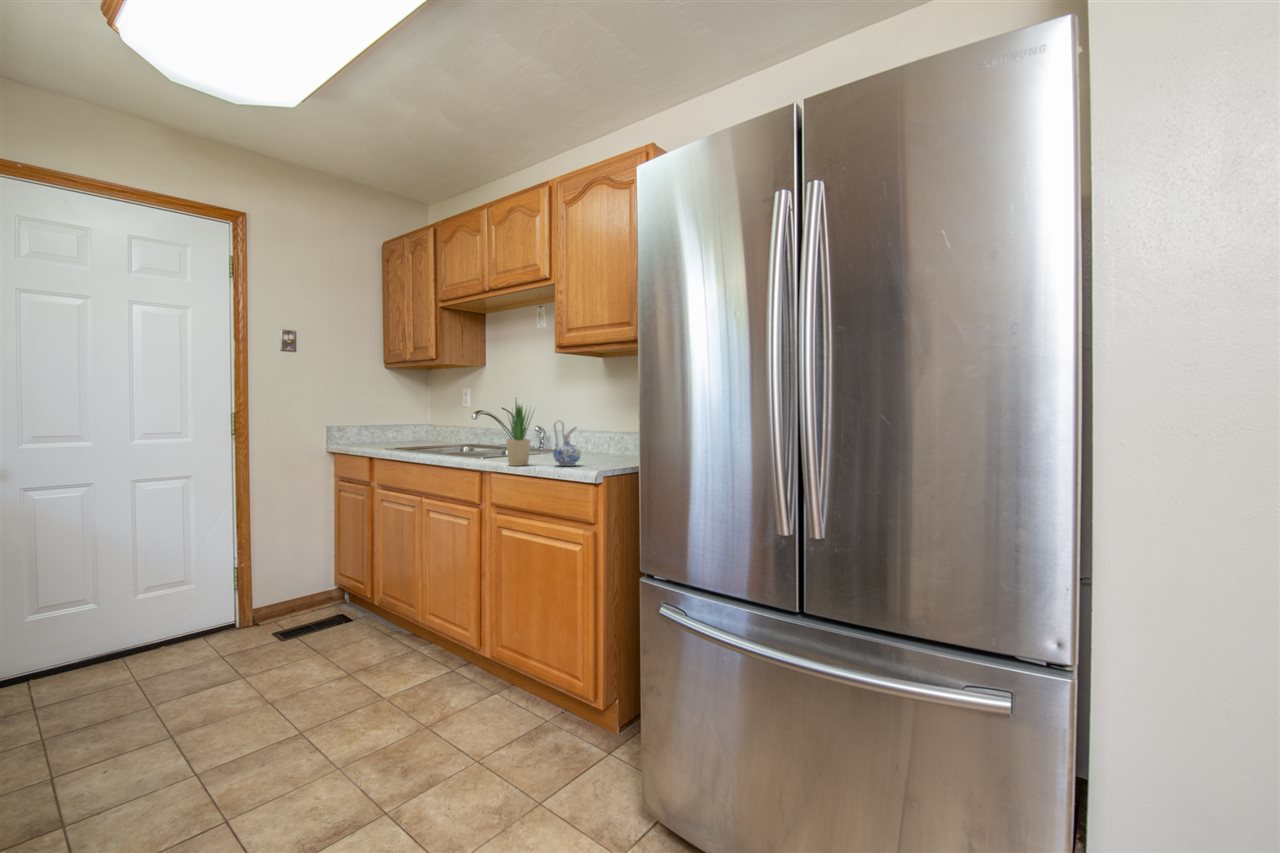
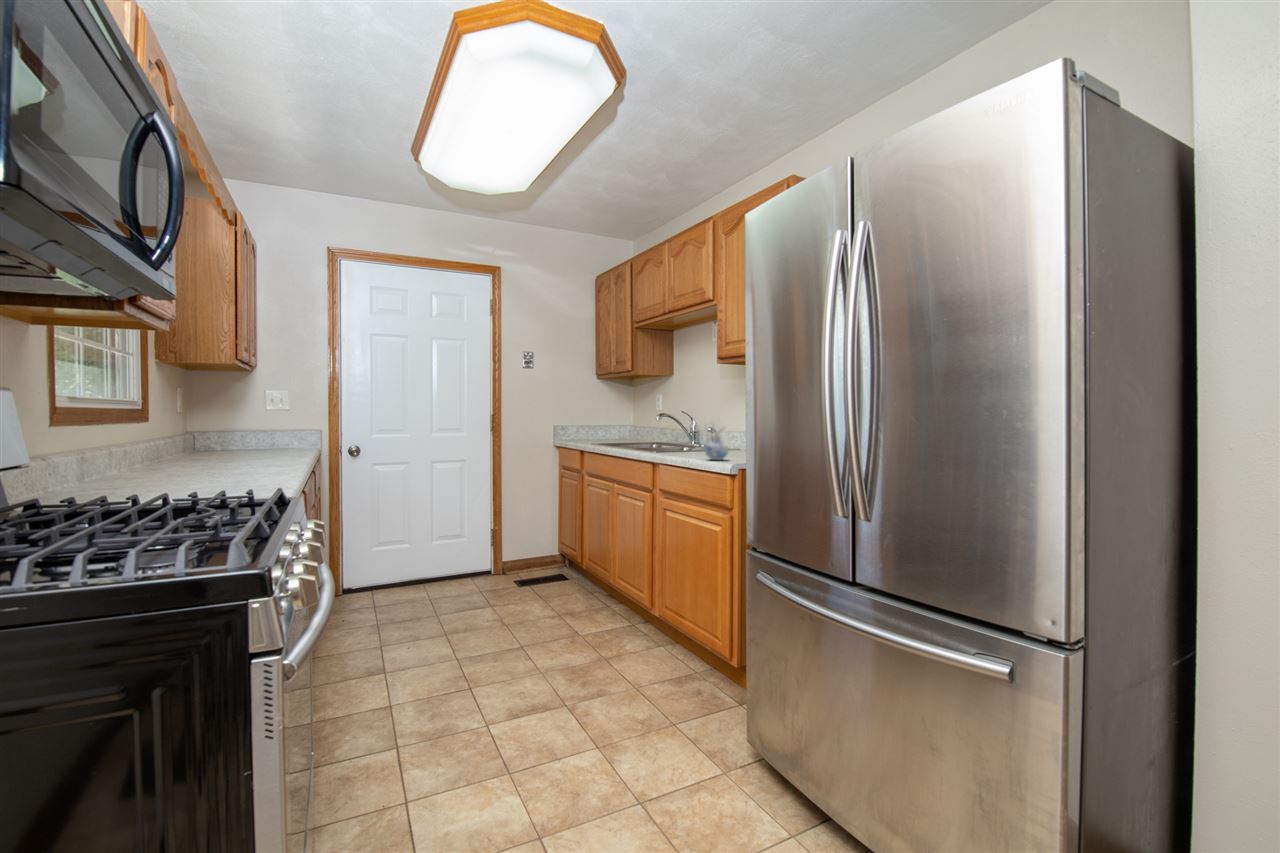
potted plant: present [506,401,531,466] -> none [668,400,692,459]

